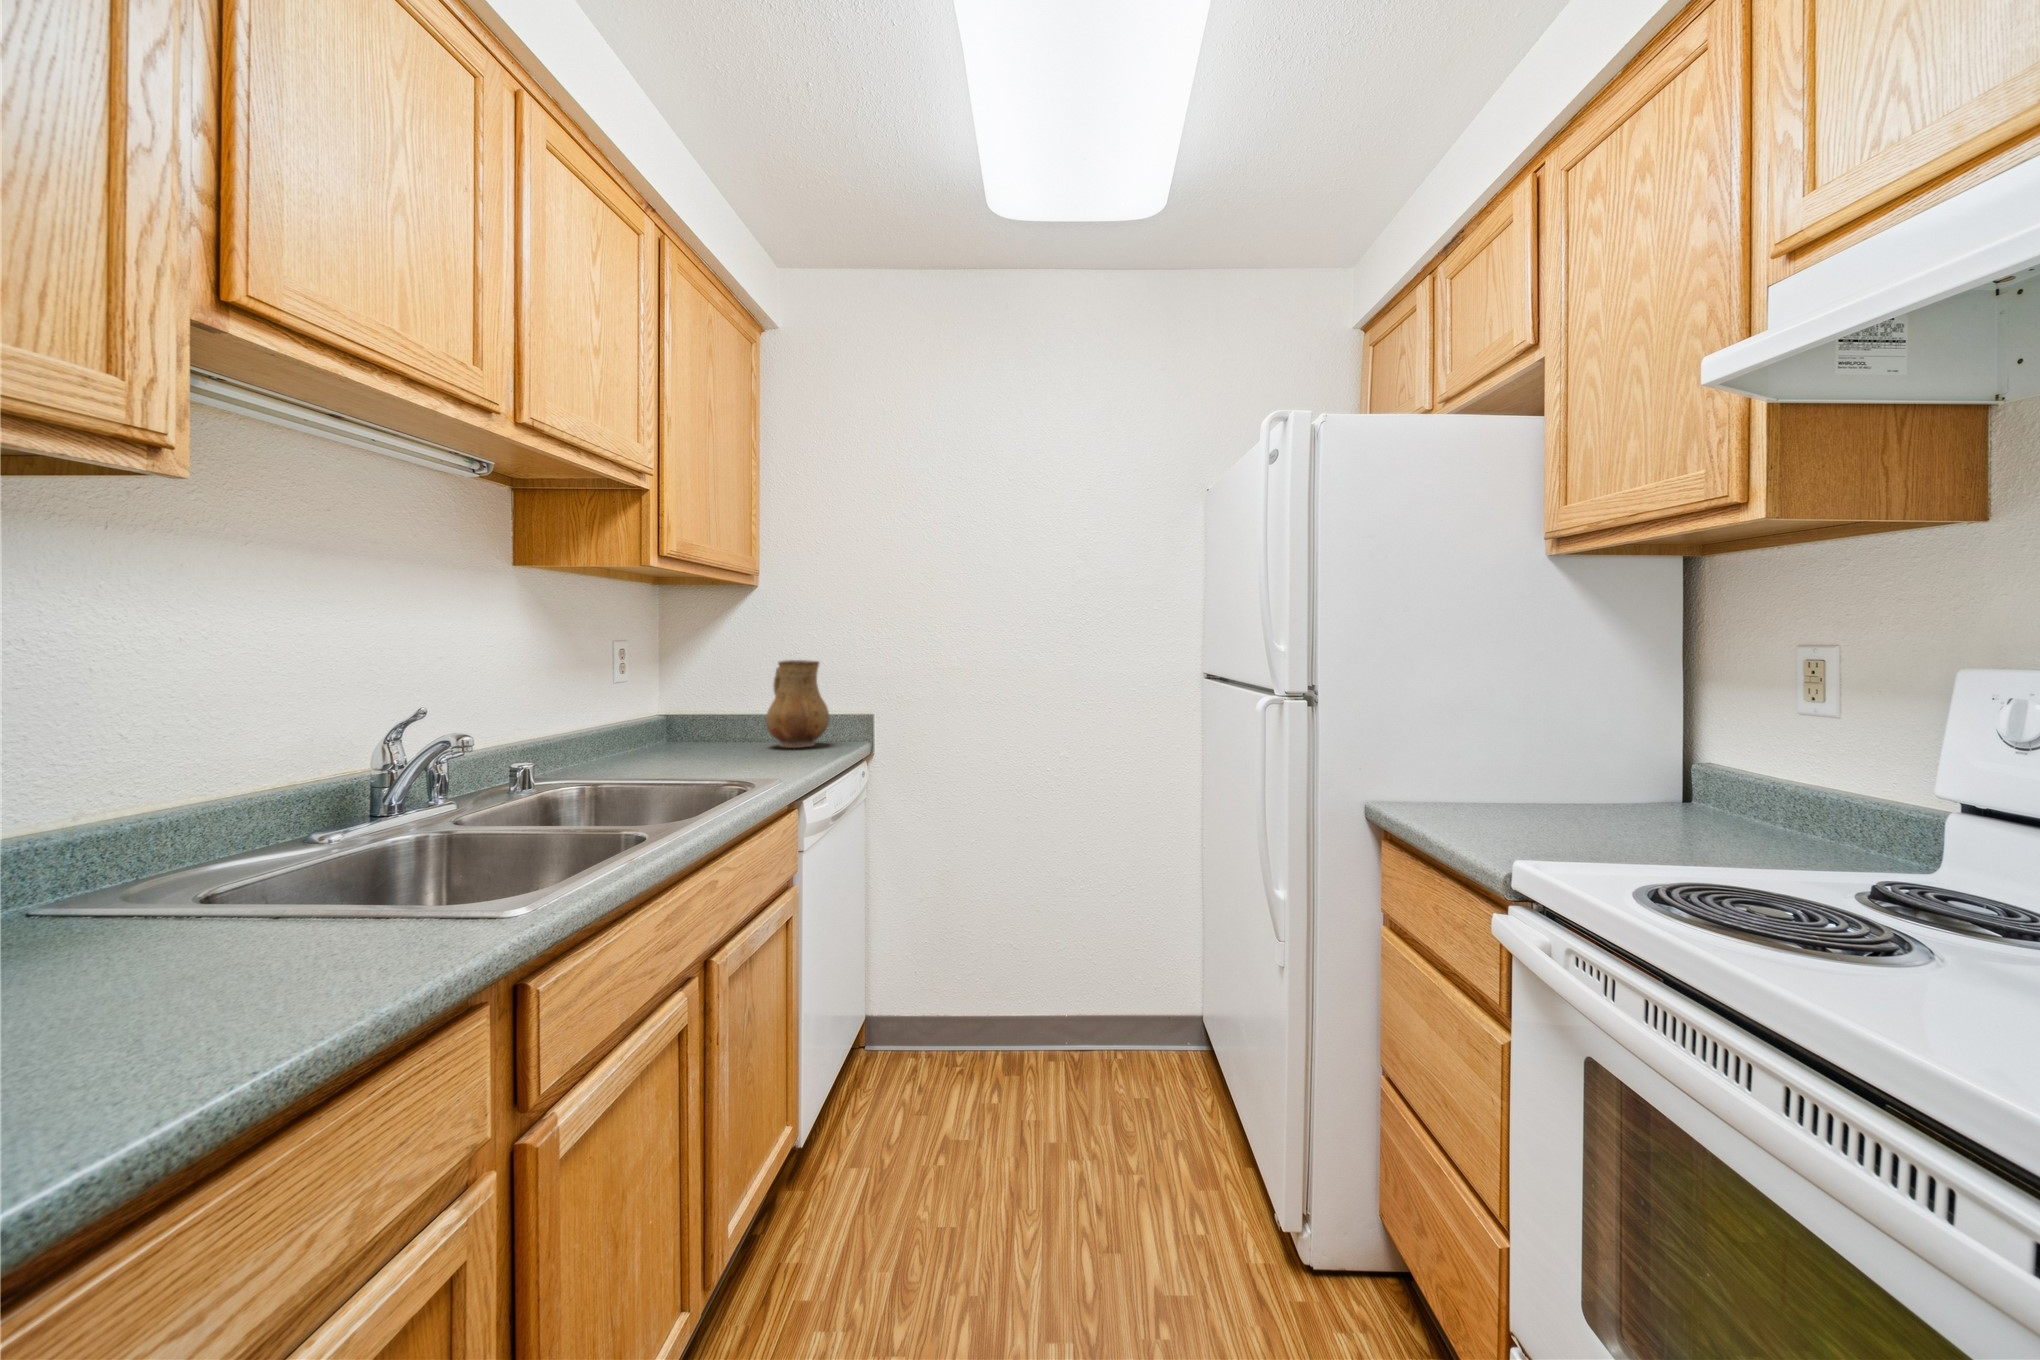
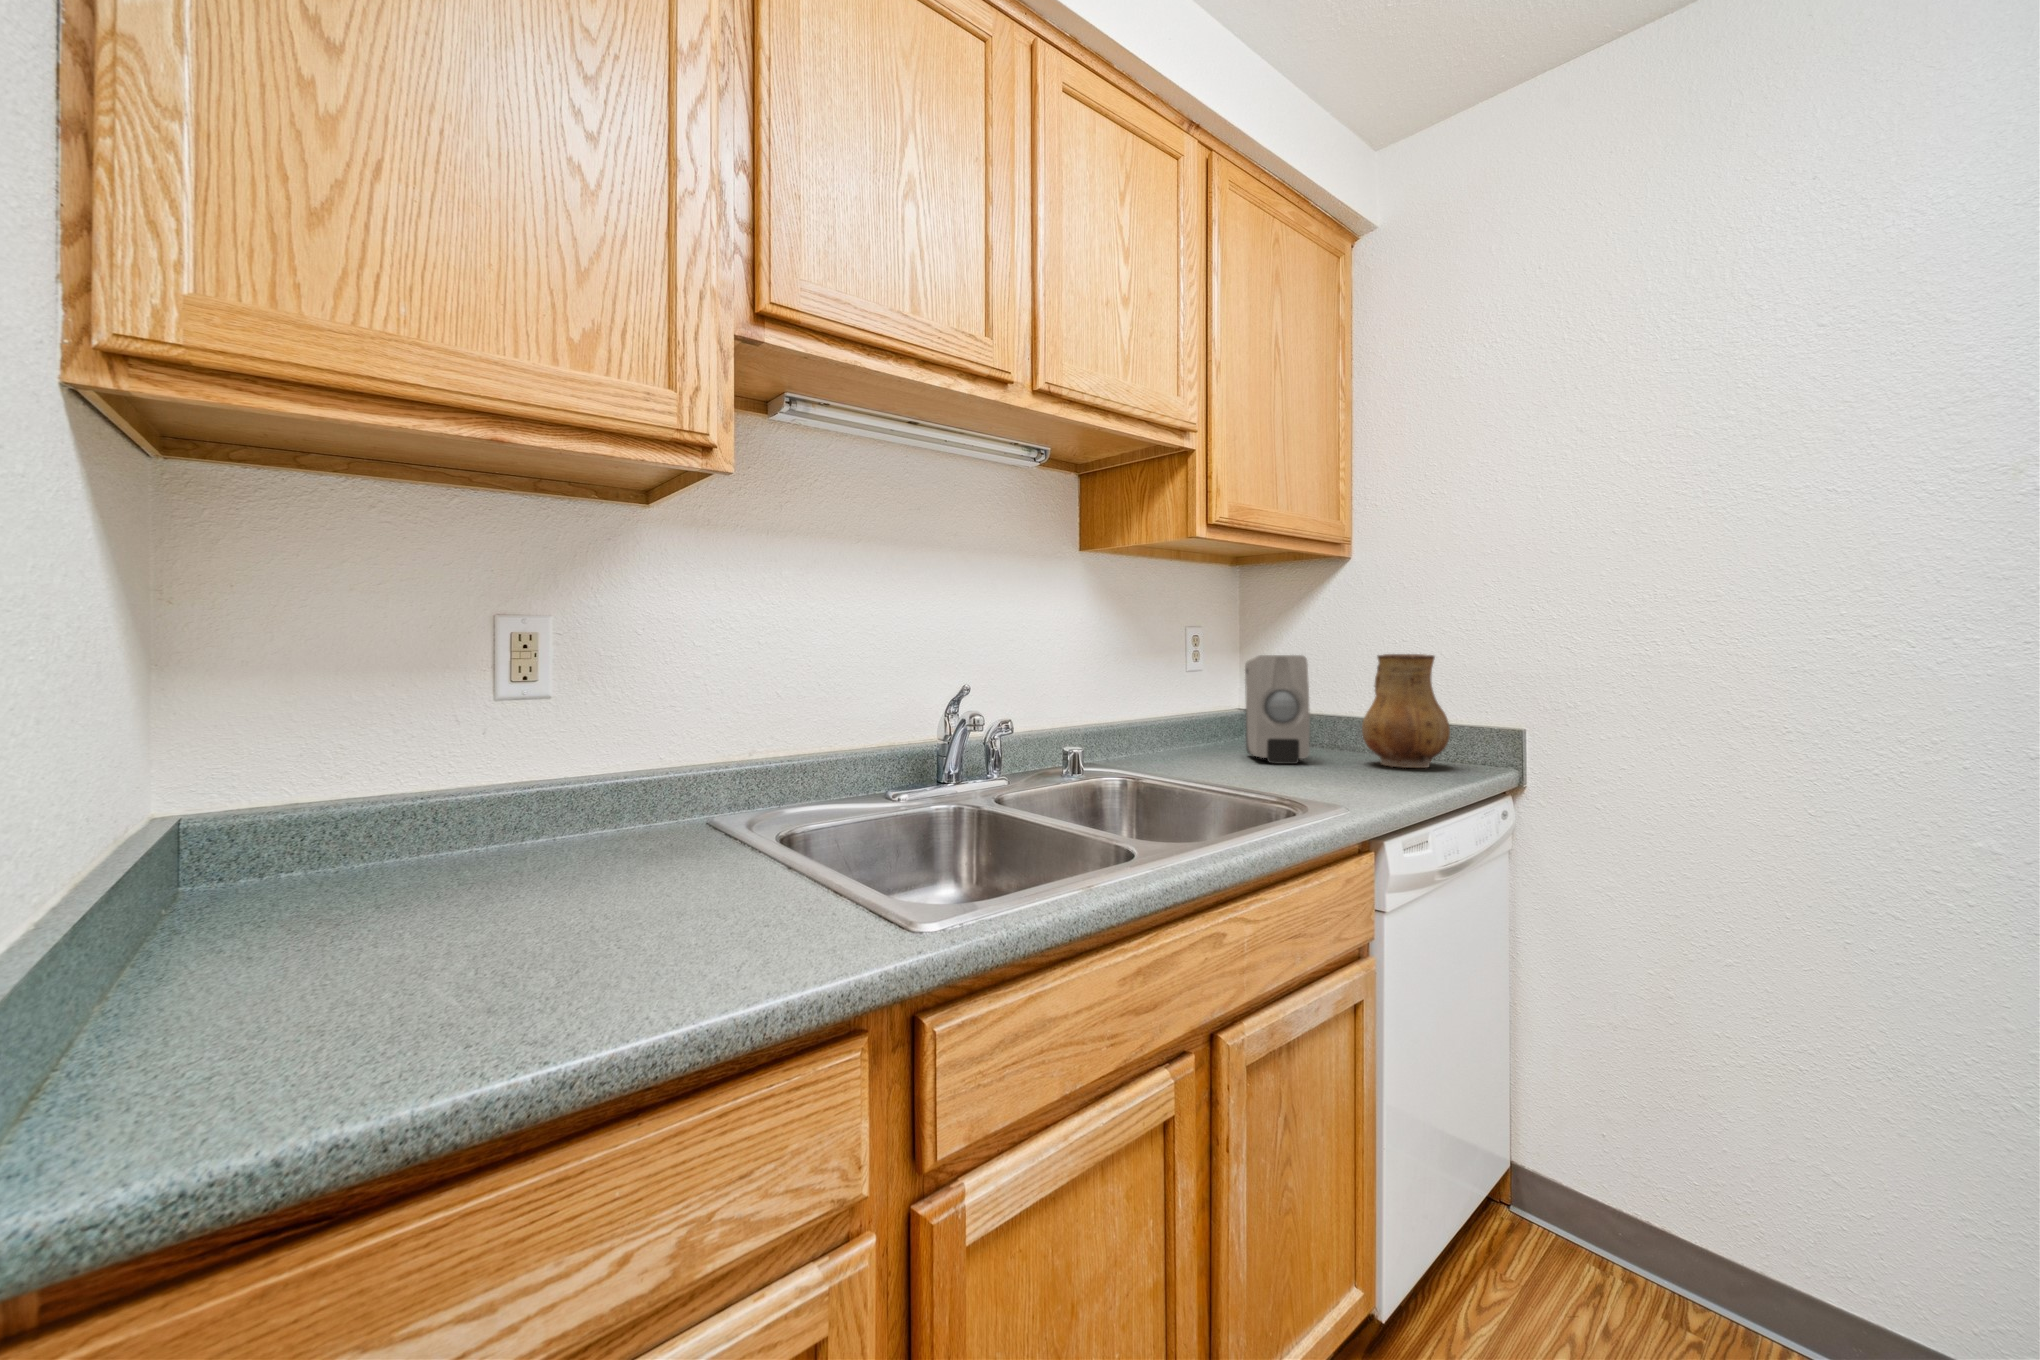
soap dispenser: none [665,663,726,755] -> present [1245,655,1310,764]

